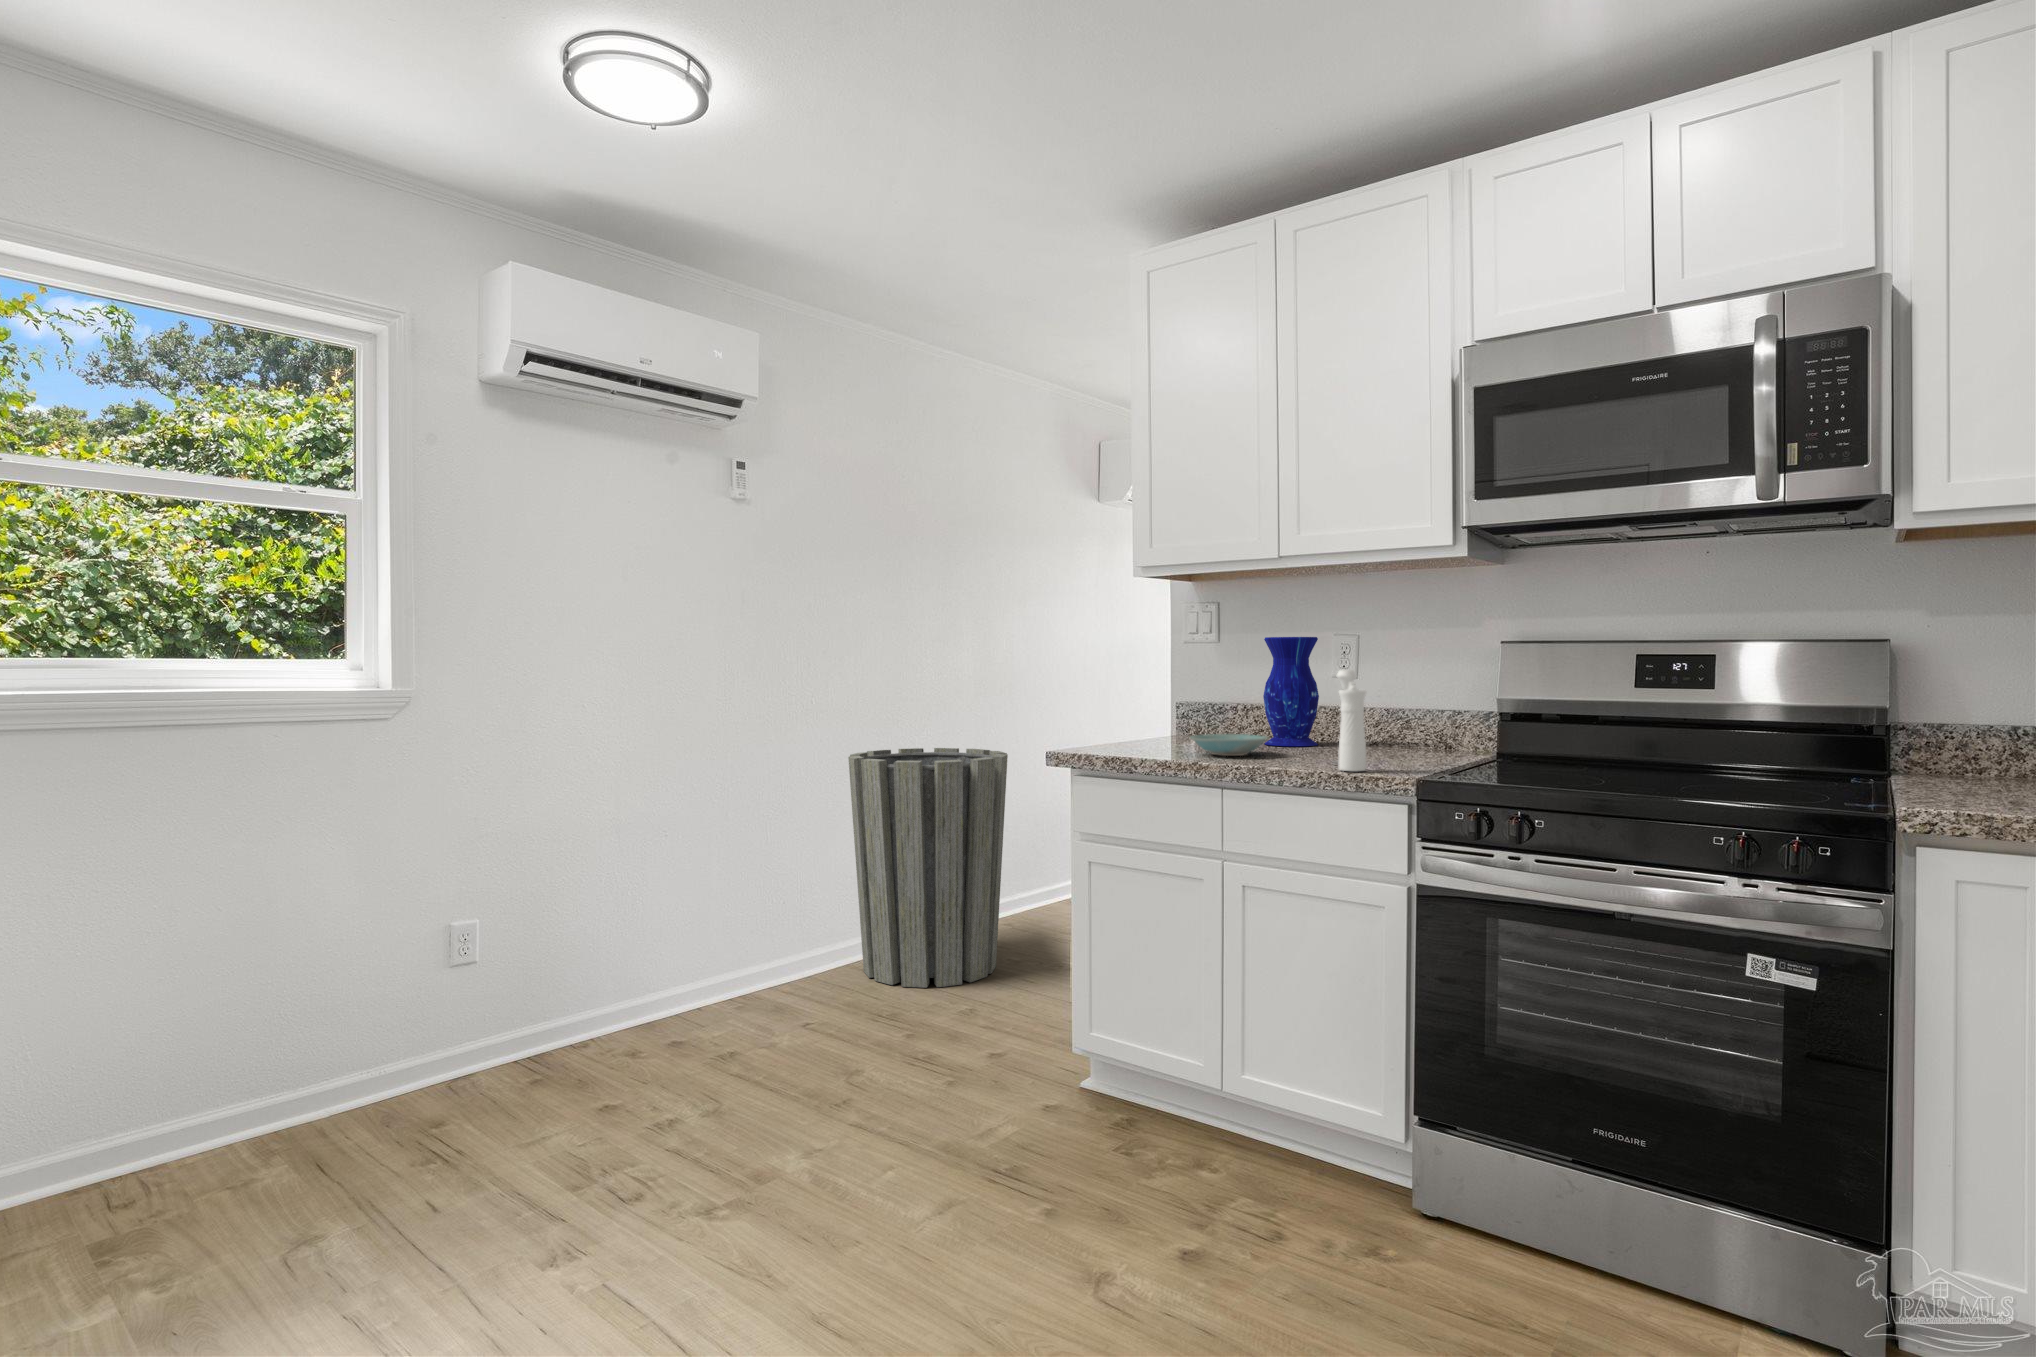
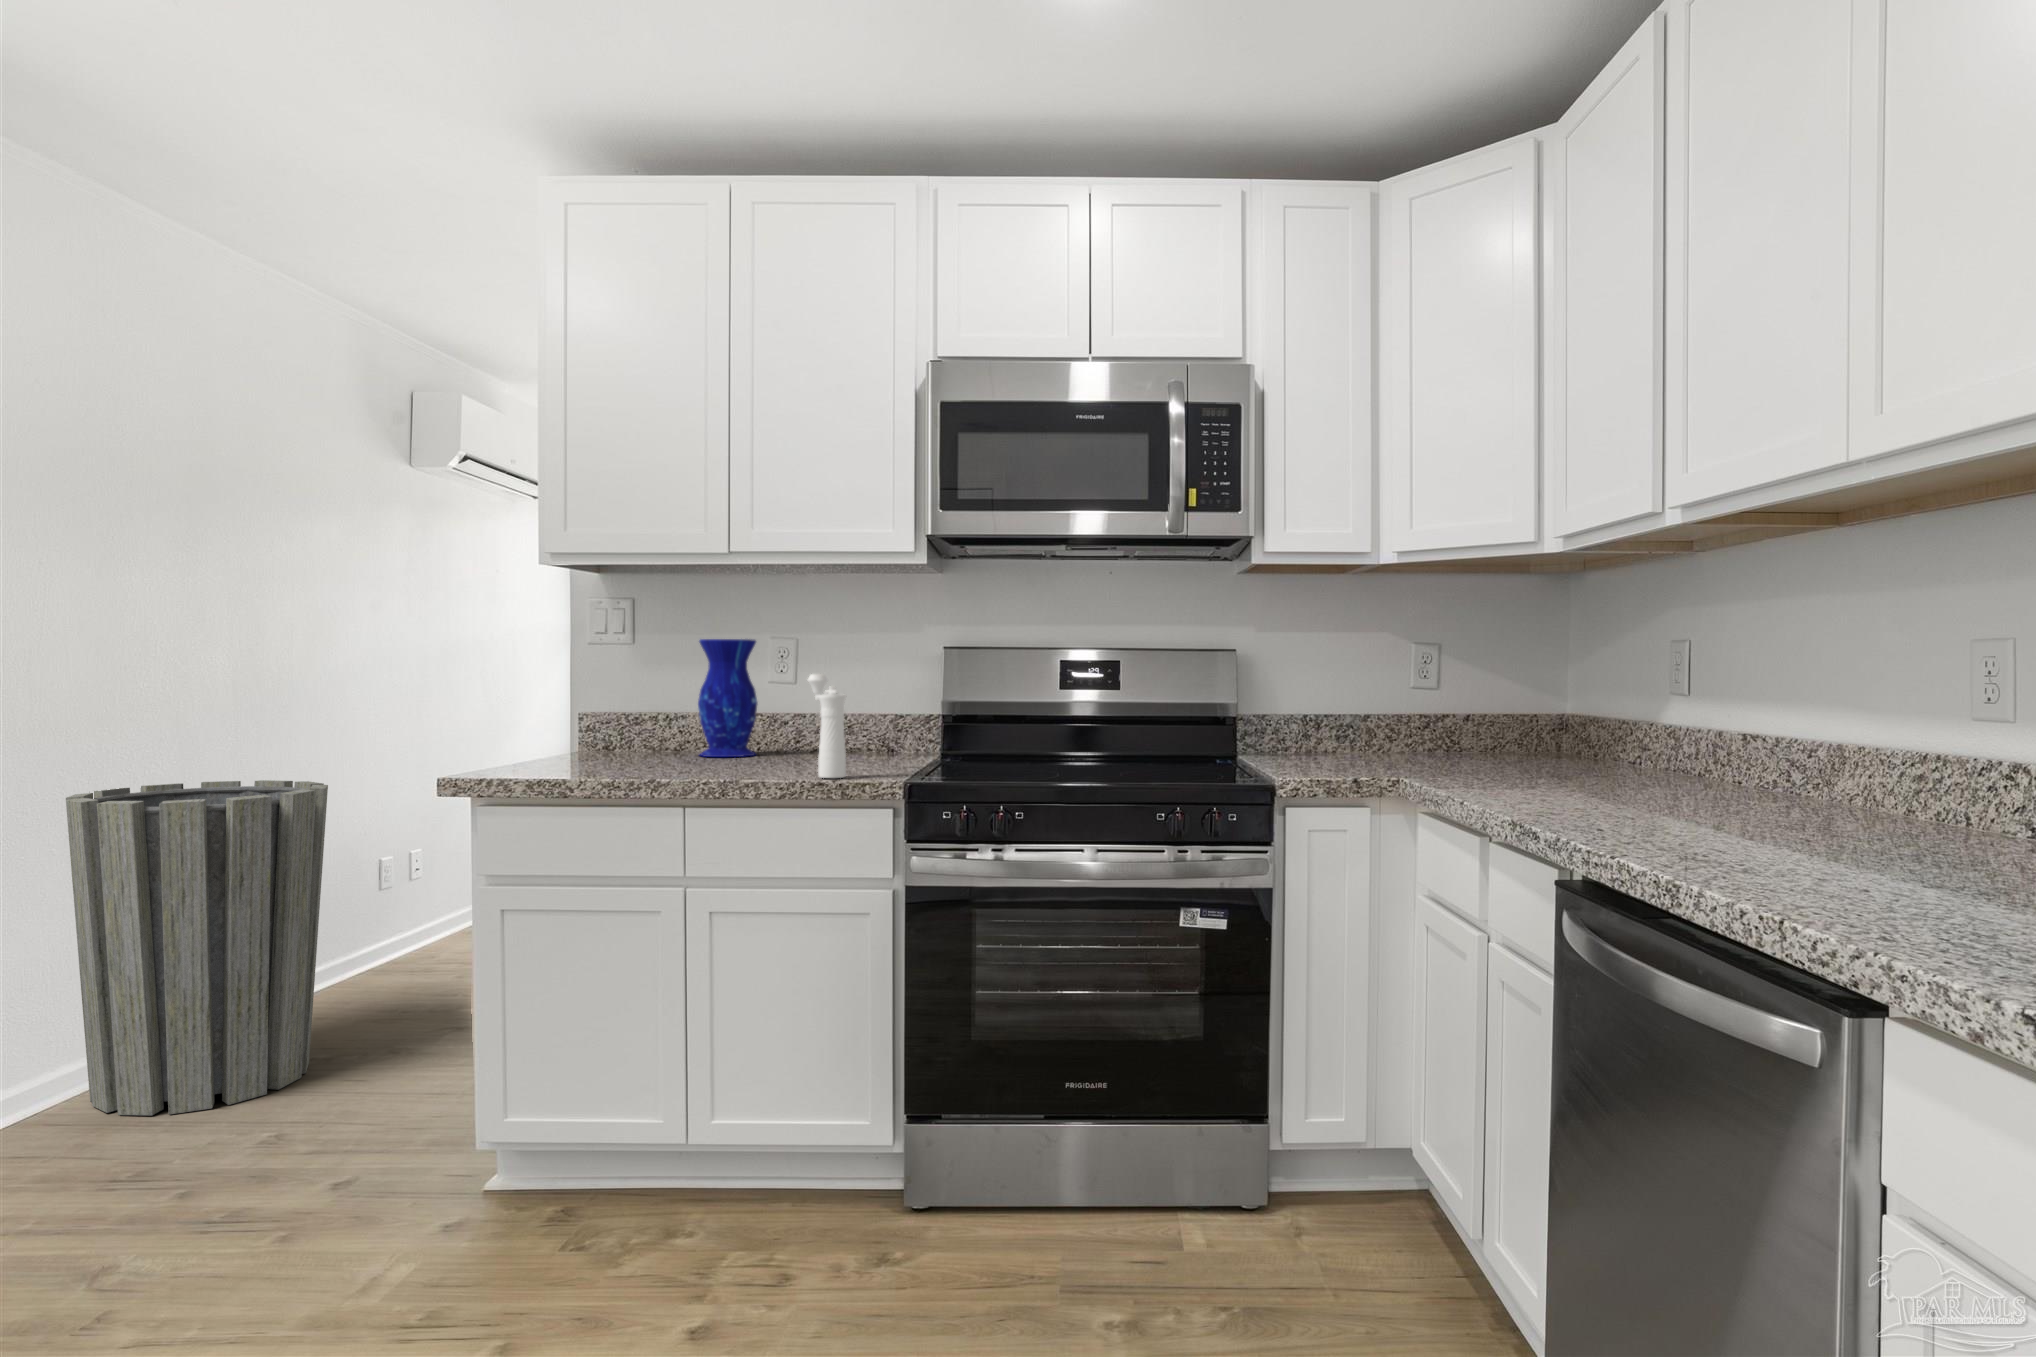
bowl: present [1190,734,1268,756] -> none [633,745,725,769]

